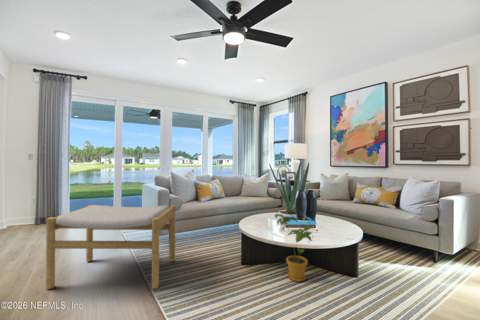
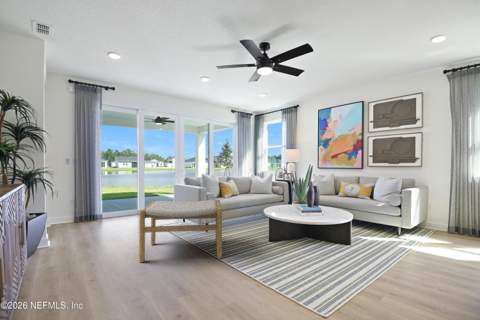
house plant: present [275,214,313,282] -> none [297,203,325,249]

